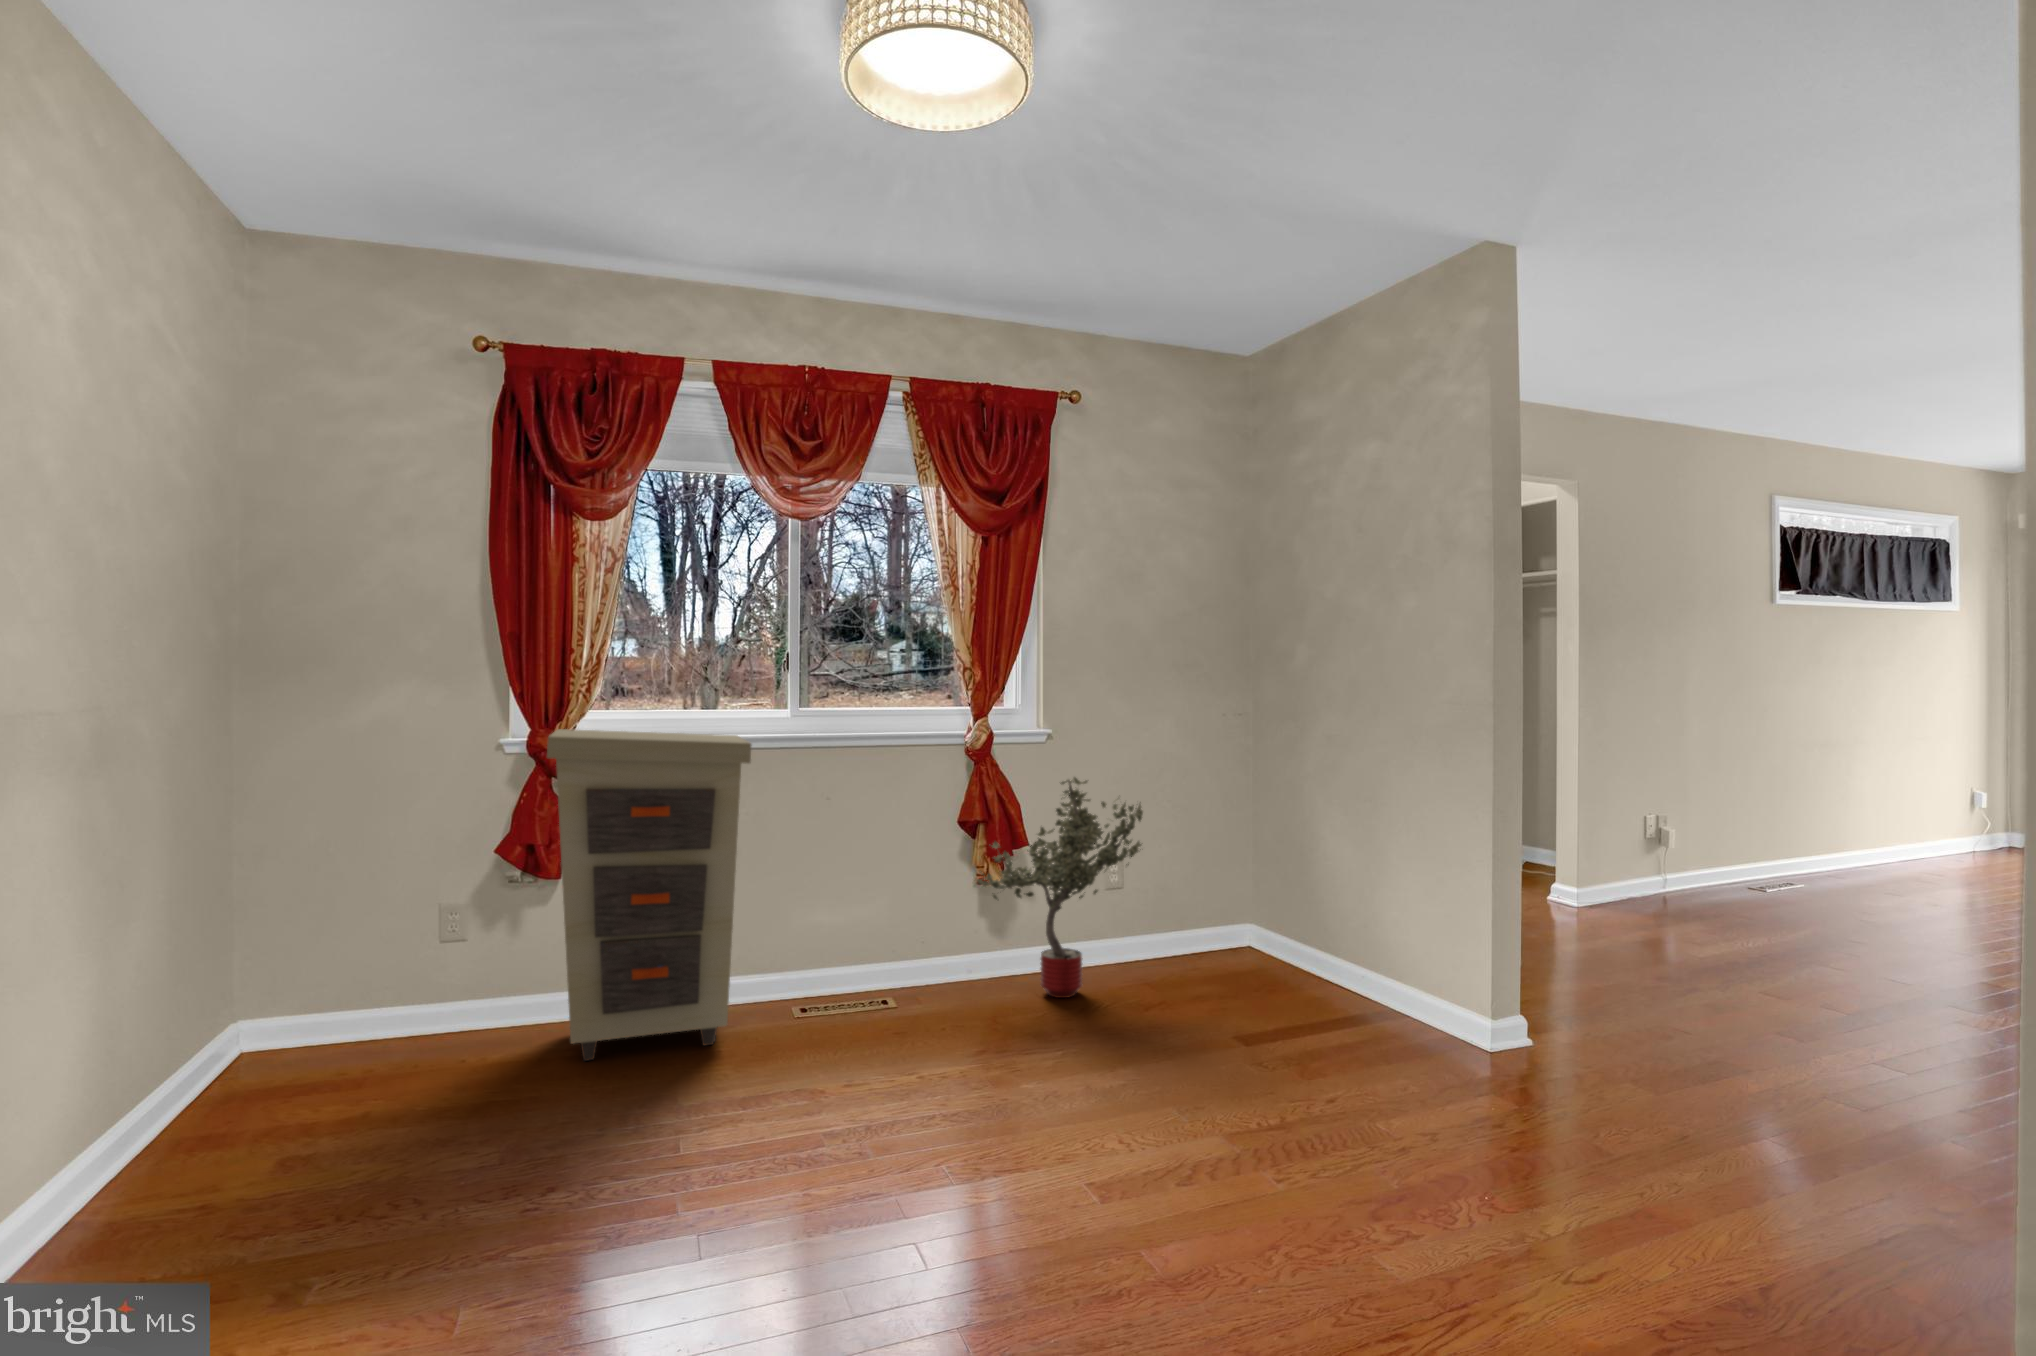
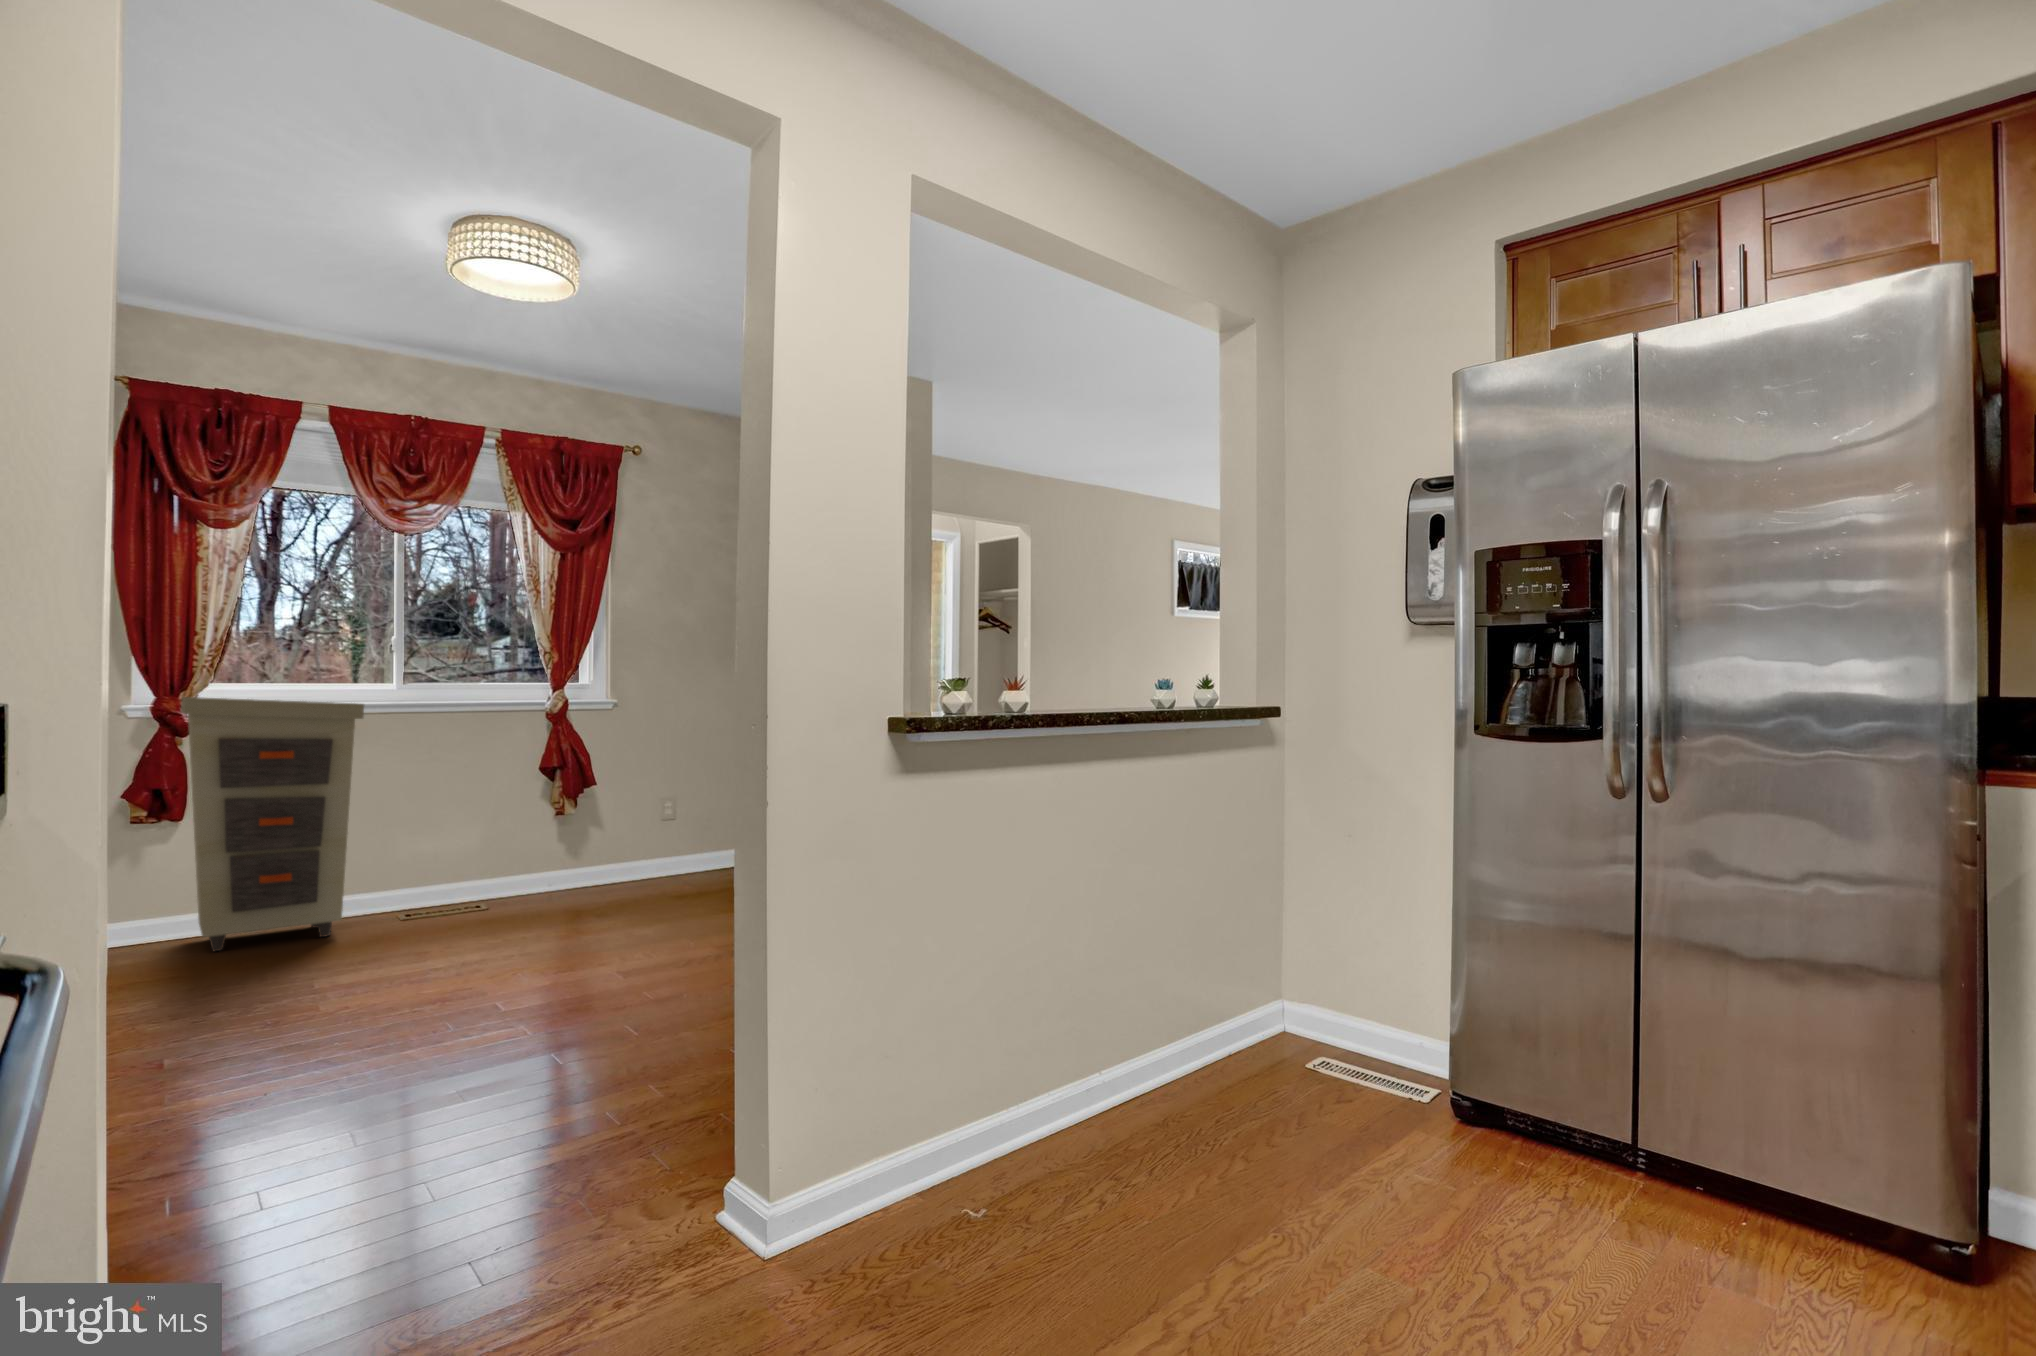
potted tree: present [977,777,1143,998] -> none [553,733,690,896]

